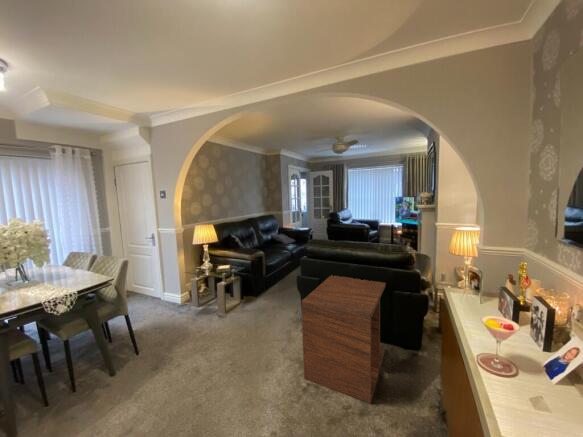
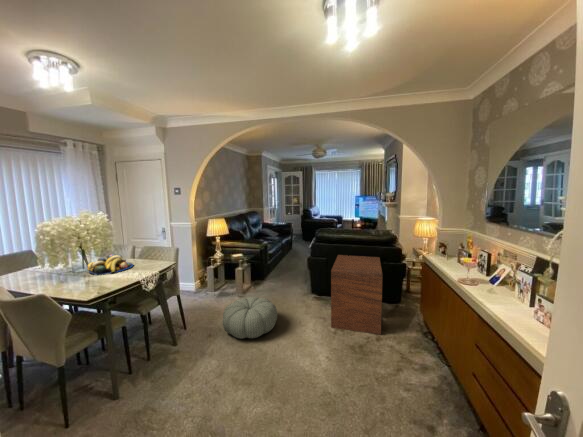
fruit bowl: none [18,266,75,292] -> present [88,254,133,275]
pouf: none [167,323,240,382] -> present [222,297,277,339]

